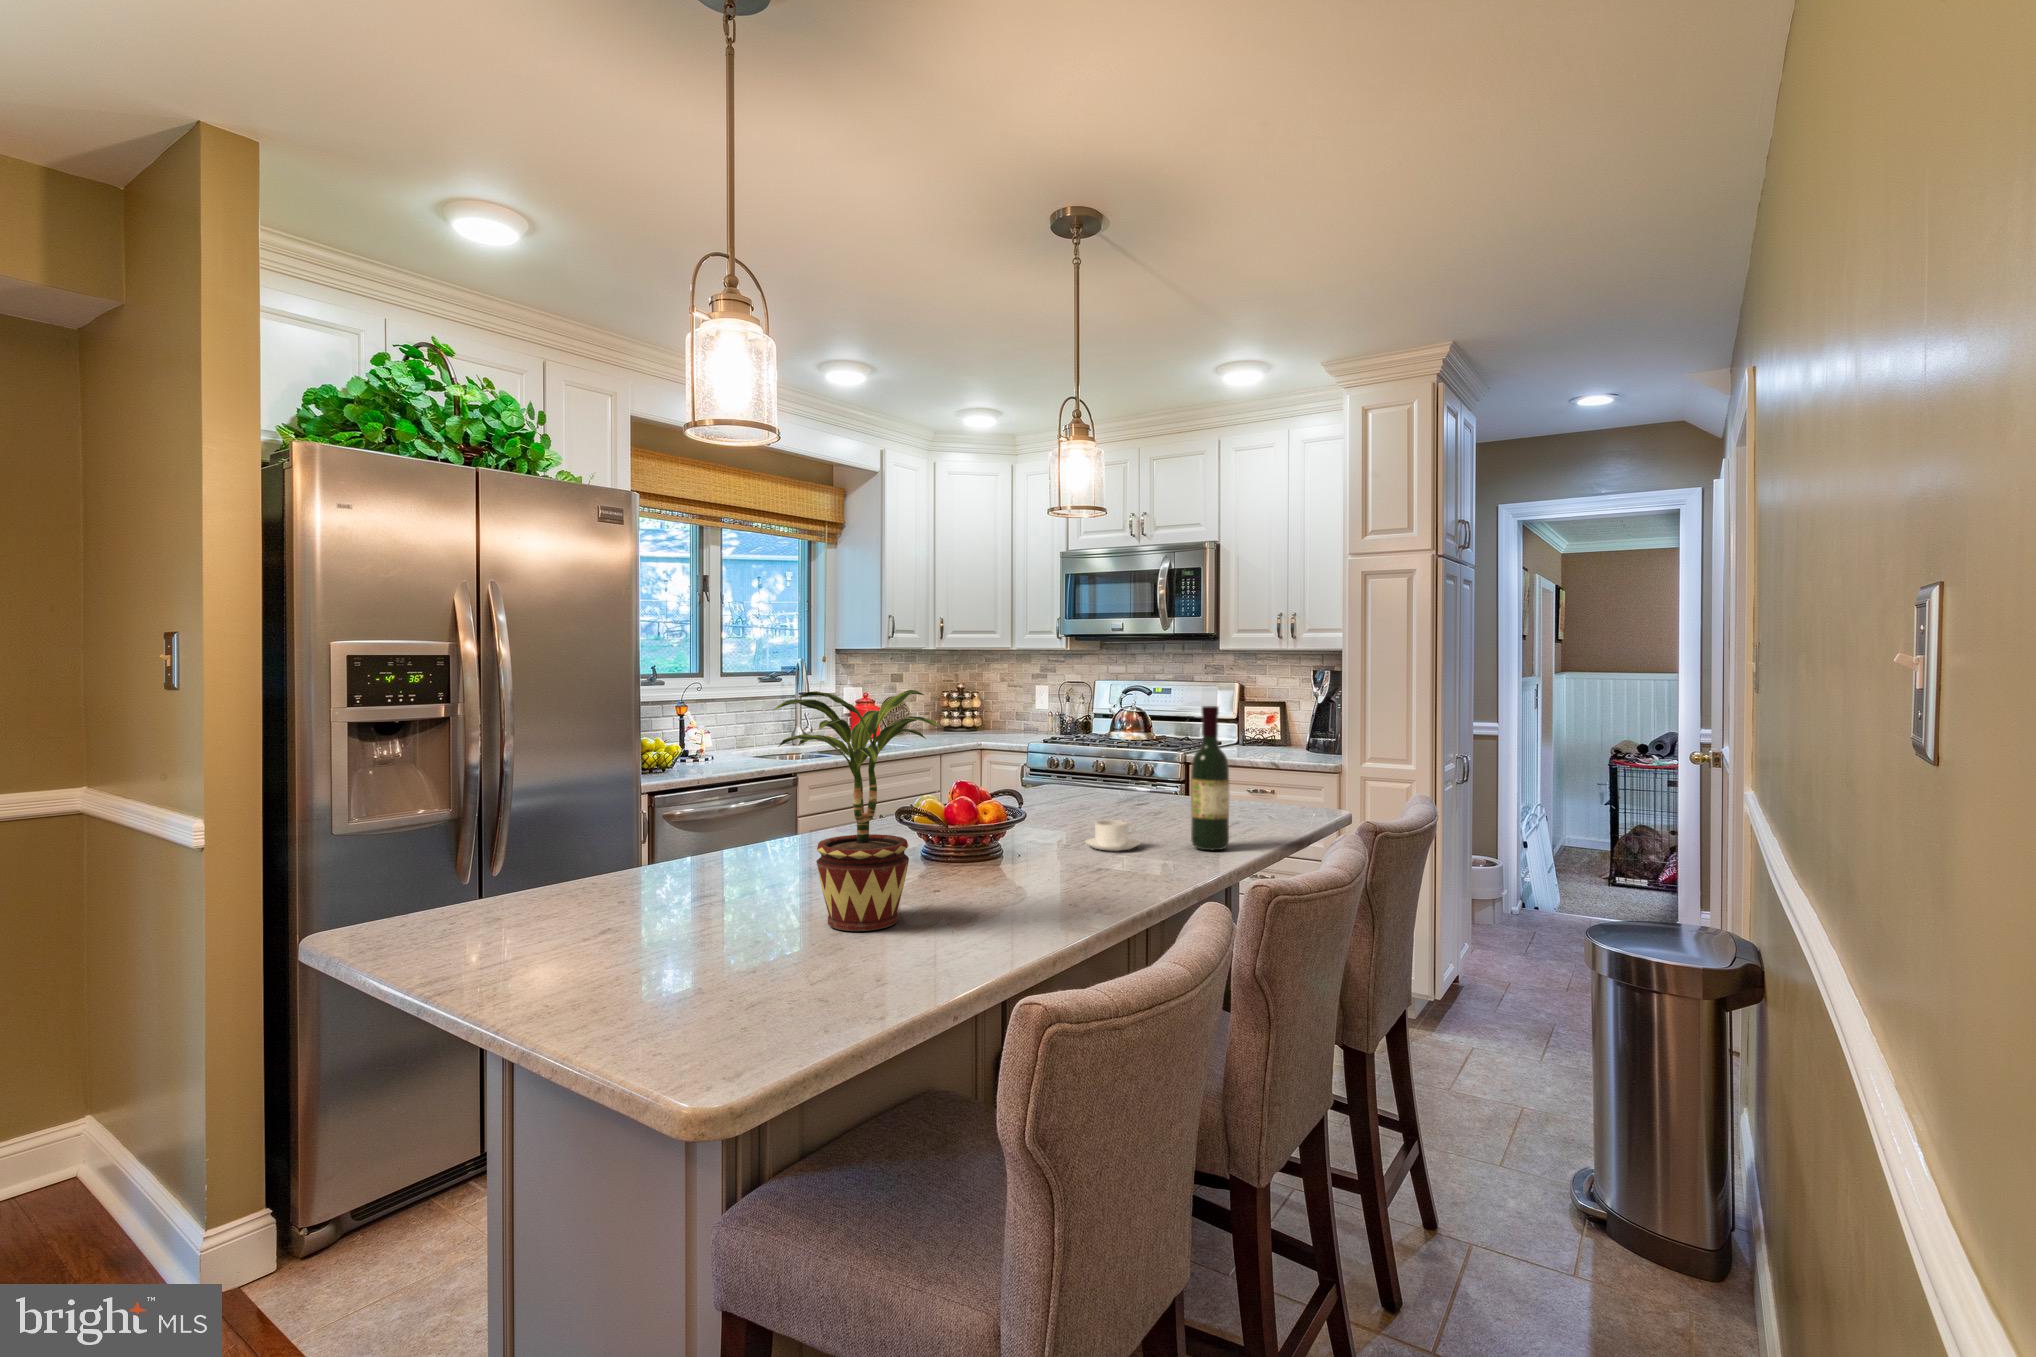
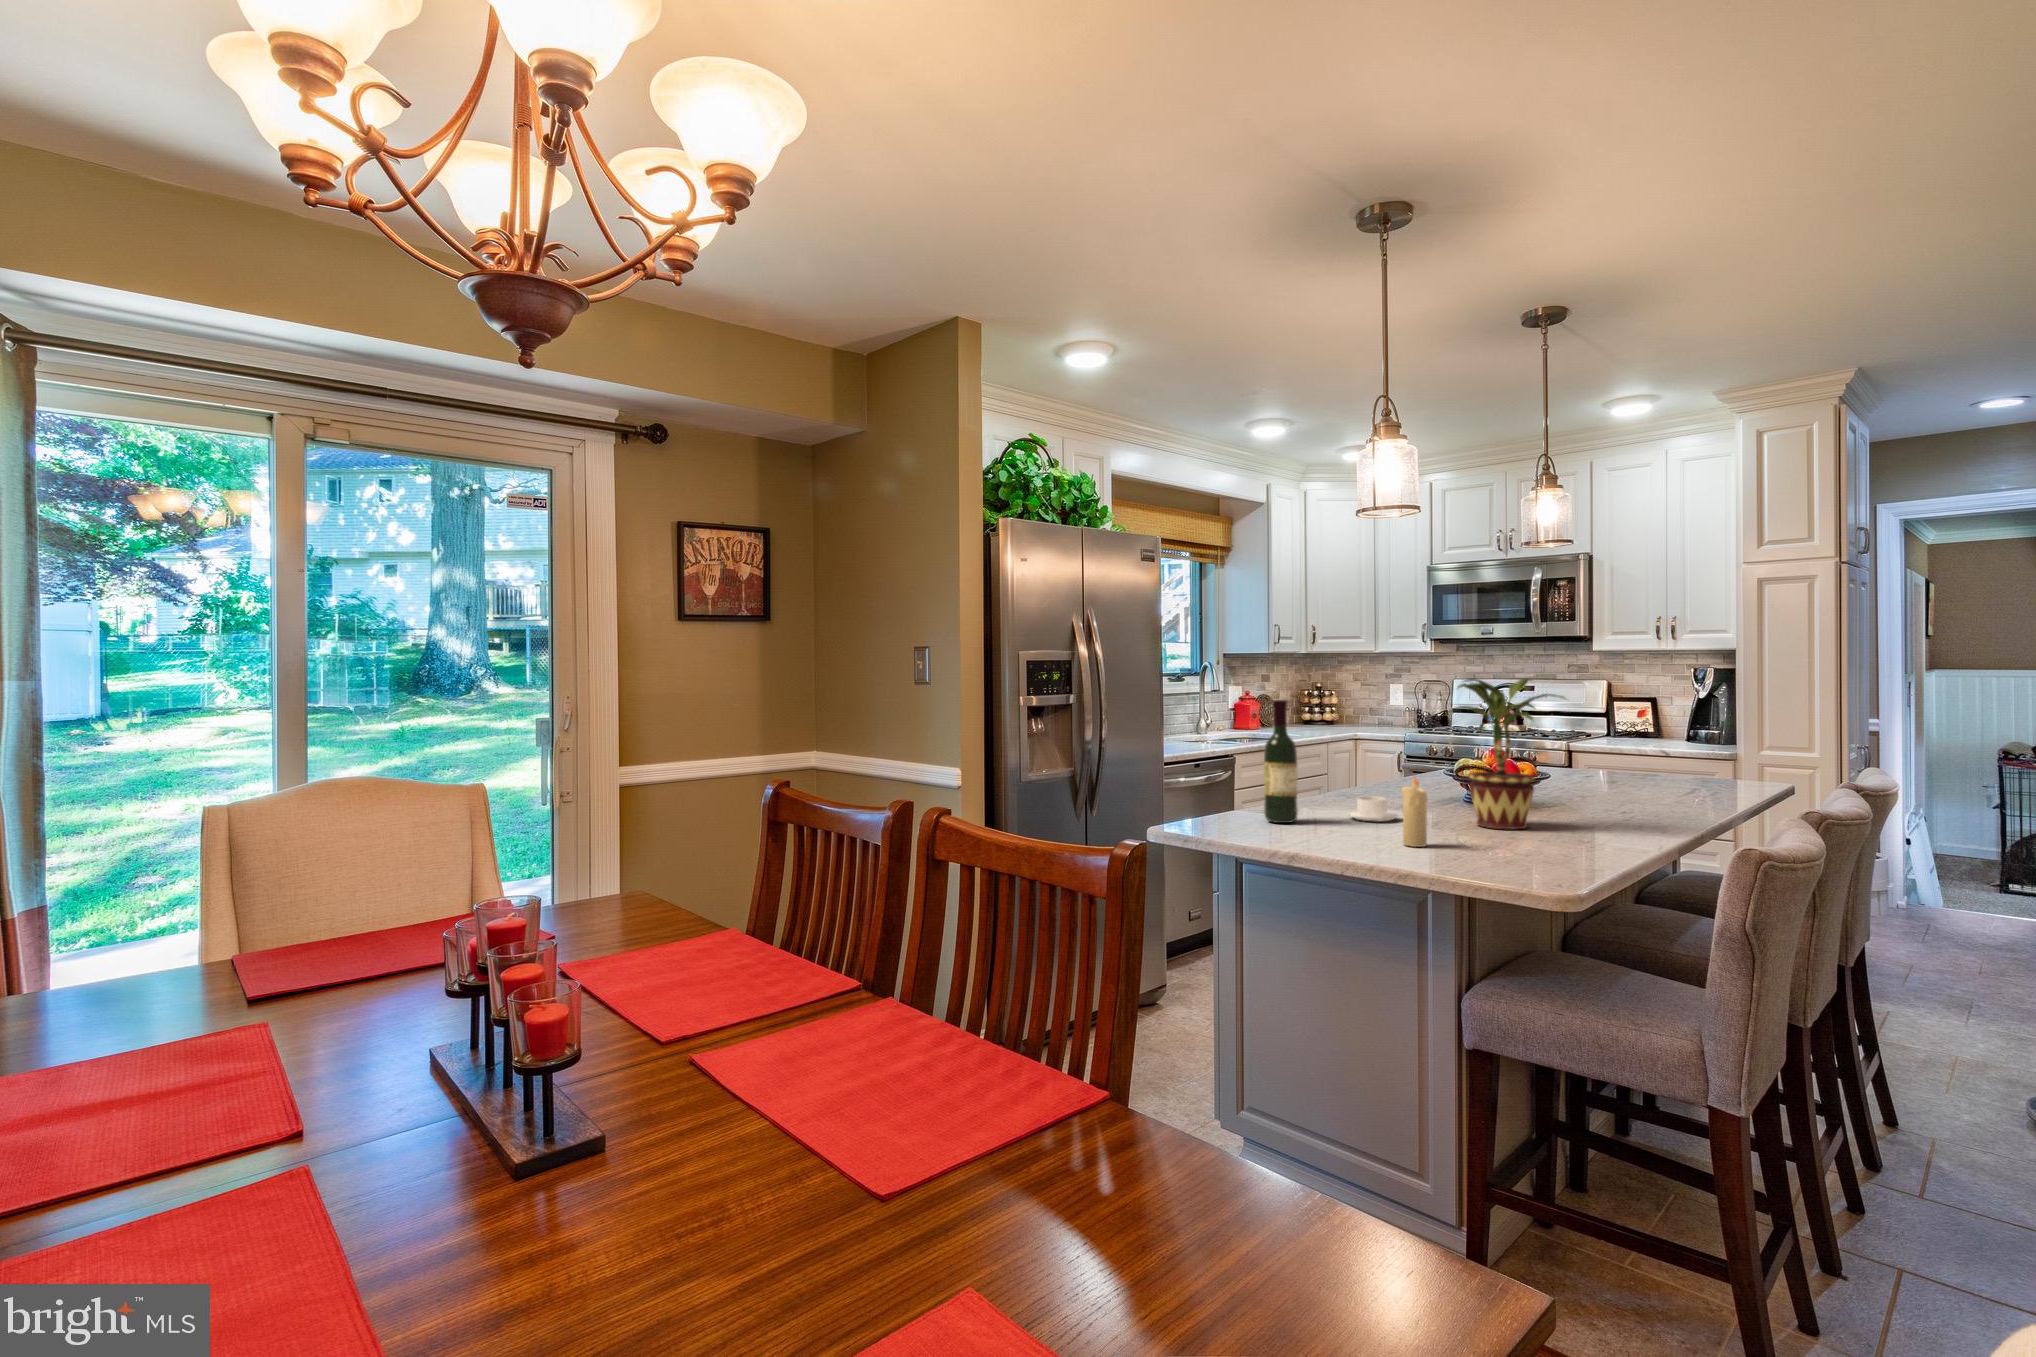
wine bottle: present [1191,706,1229,850] -> present [1264,700,1298,823]
coffee cup: present [1085,820,1140,851] -> present [1349,796,1398,822]
candle: none [600,864,642,994] -> present [1402,777,1428,847]

